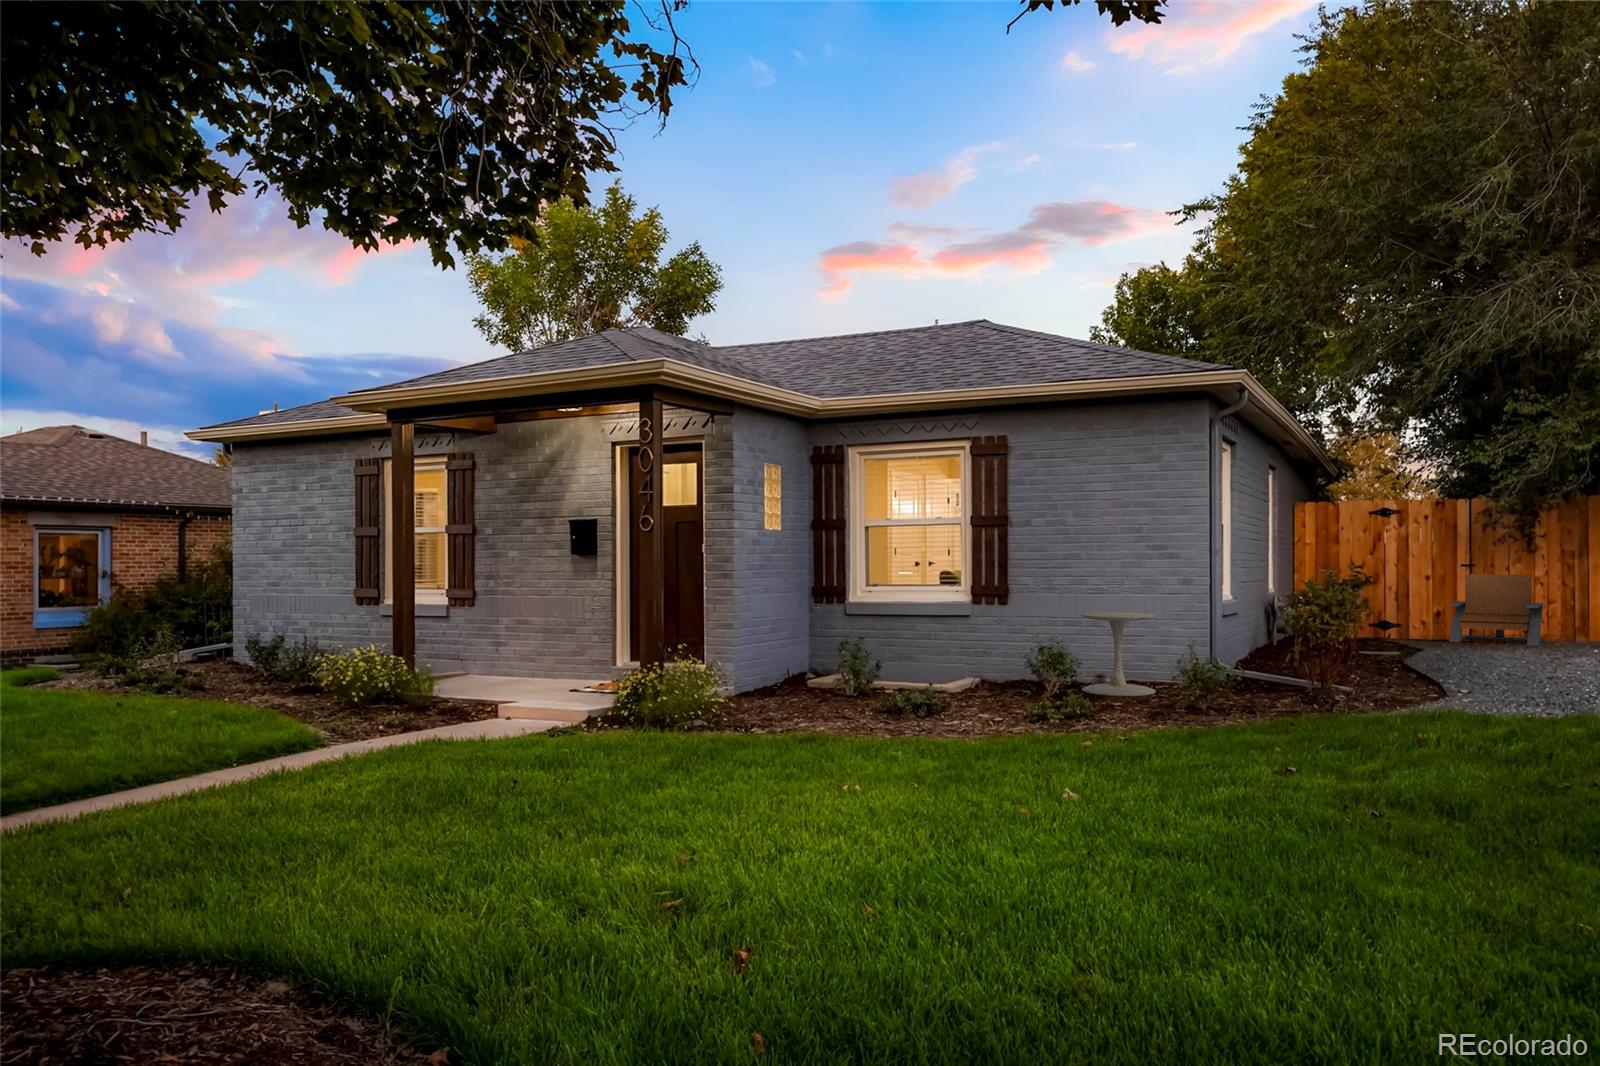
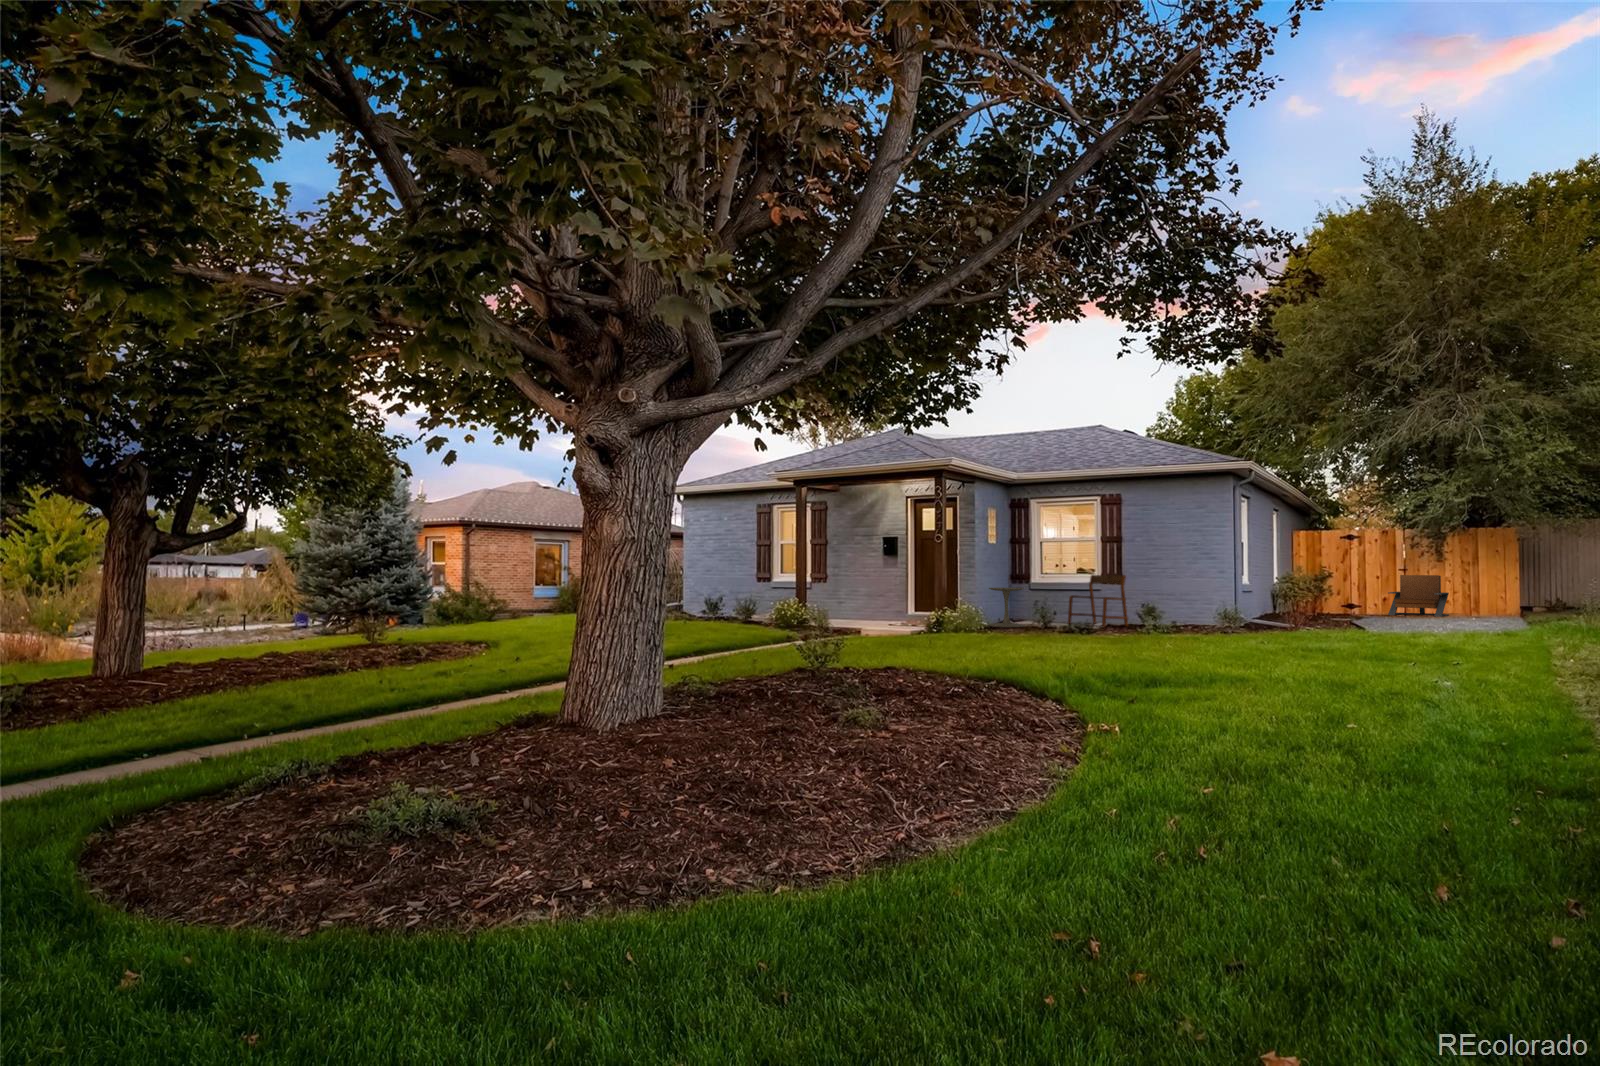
bench: none [909,587,1019,696] -> present [1068,575,1128,627]
pedestal table: present [1081,612,1155,696] -> present [989,587,1024,627]

